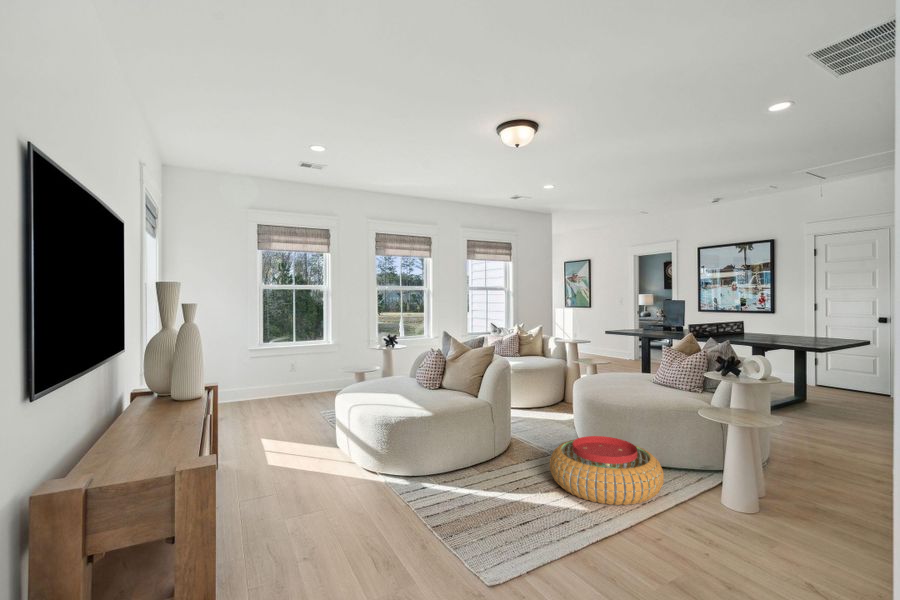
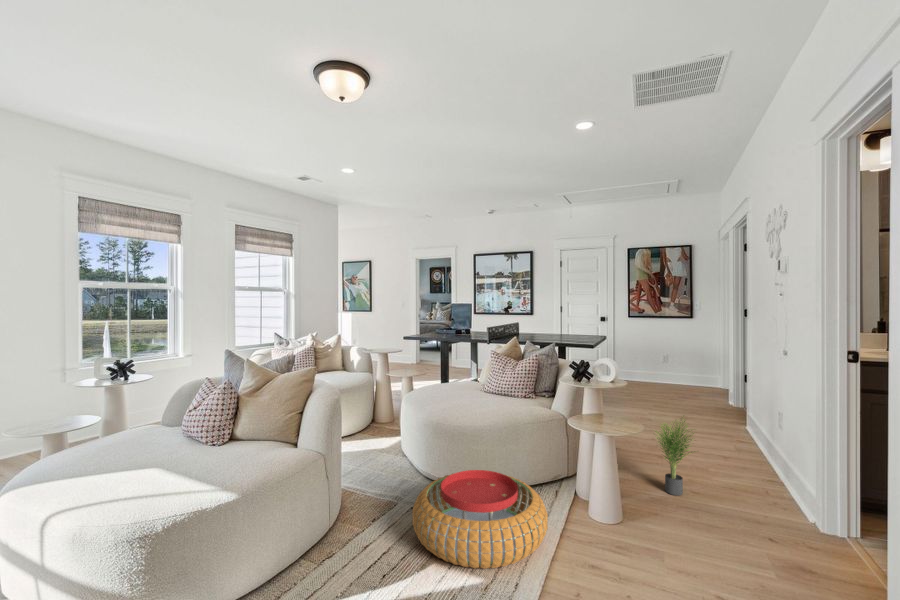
potted plant: none [815,423,880,508] -> present [657,421,694,495]

